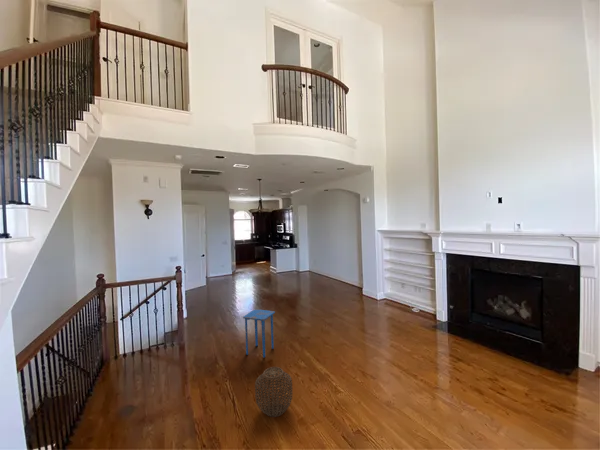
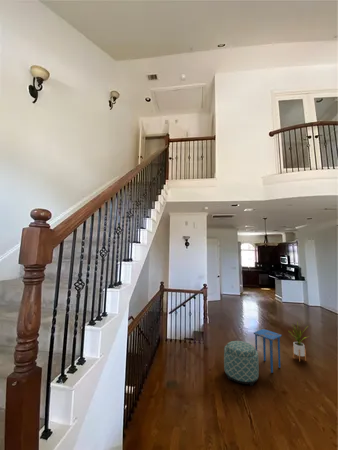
house plant: none [281,290,304,335] -> present [292,325,306,361]
ottoman: none [204,331,249,385] -> present [224,341,259,386]
woven basket: present [255,367,292,417] -> none [266,382,301,429]

